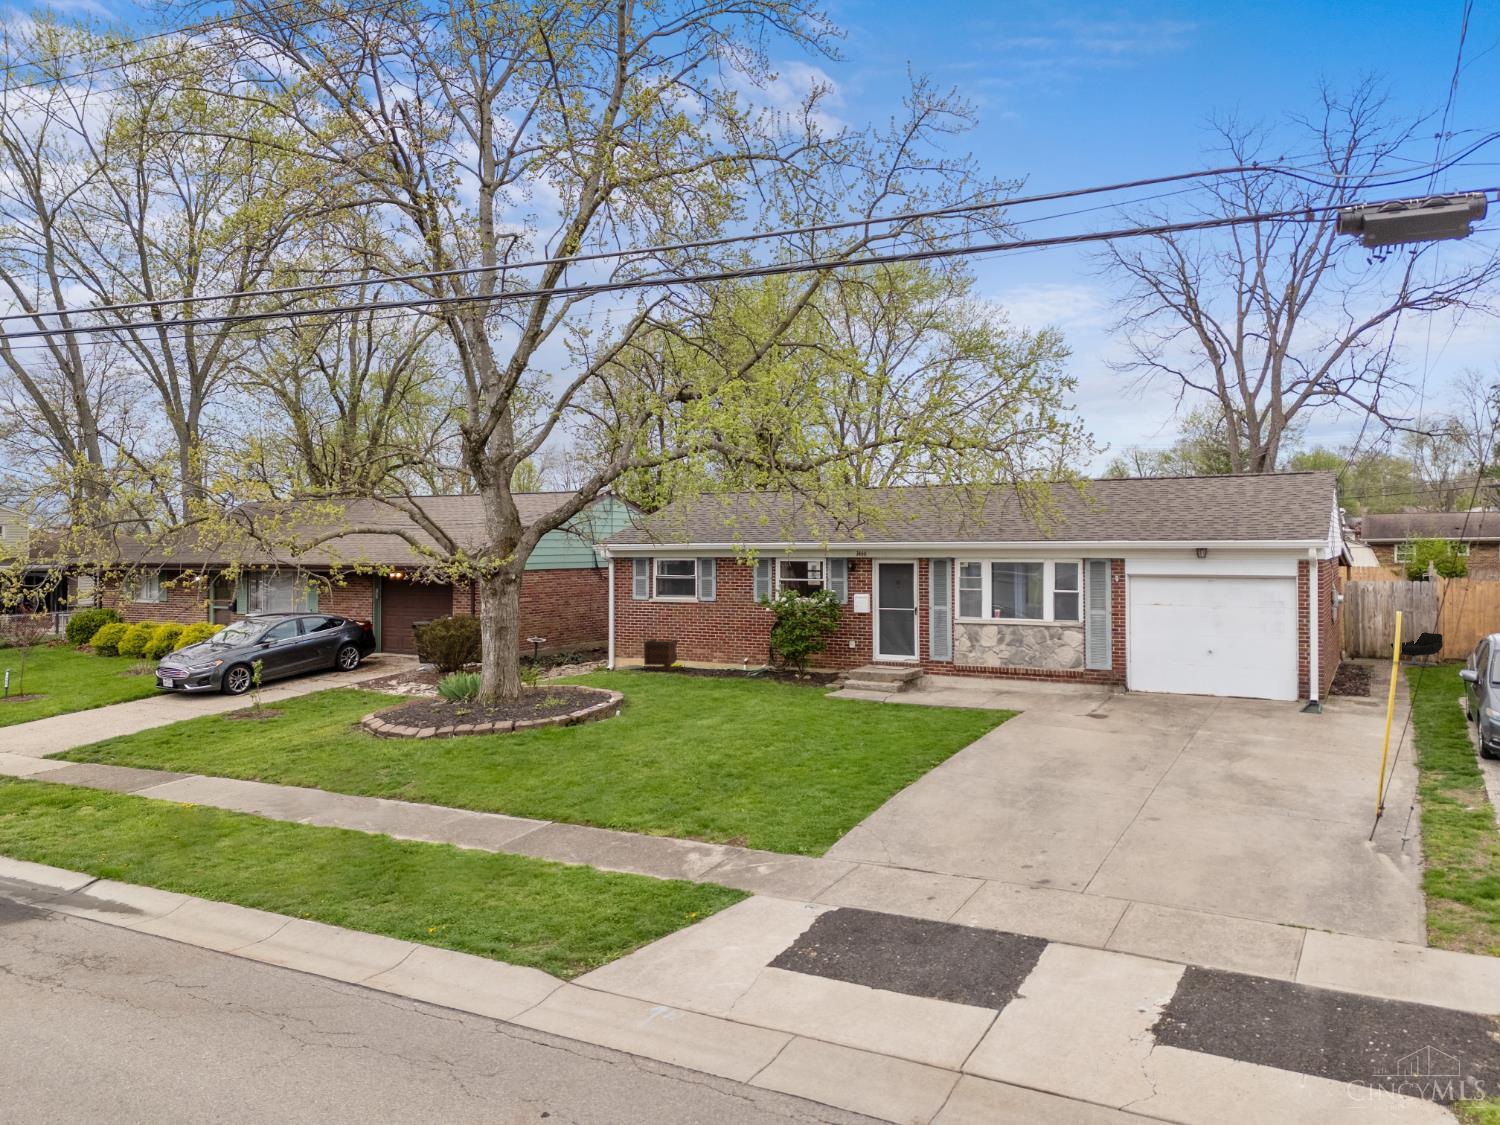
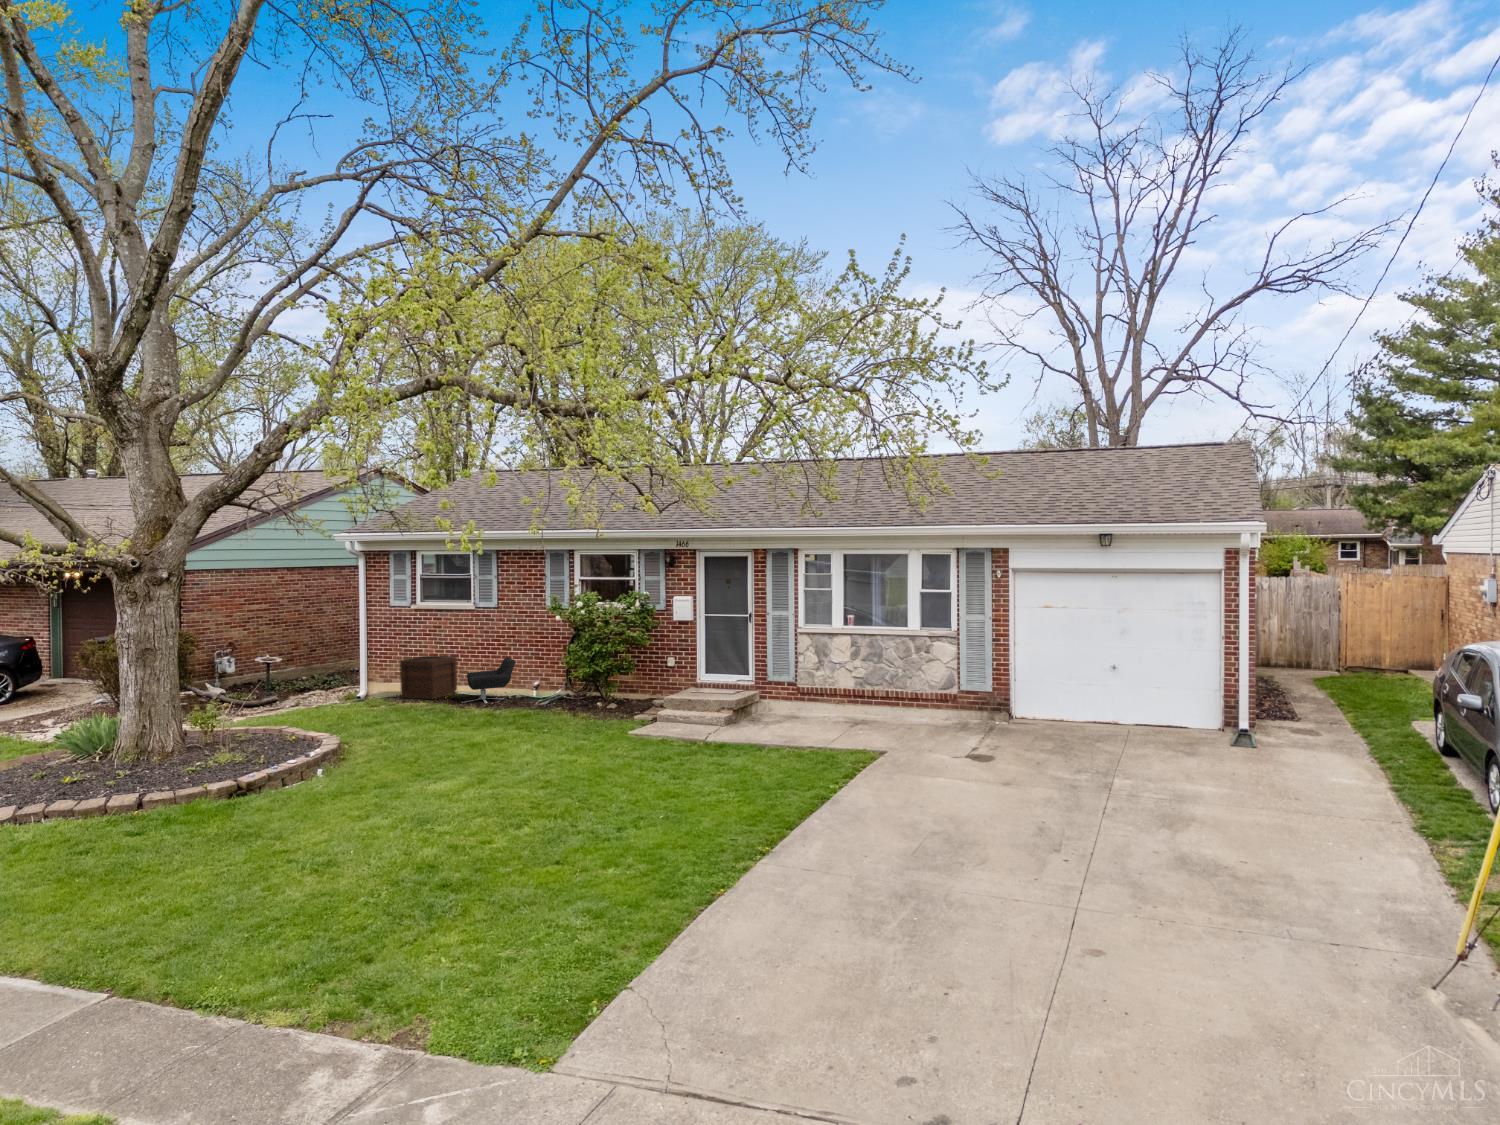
lounge chair: present [1391,633,1443,666] -> present [467,657,515,703]

